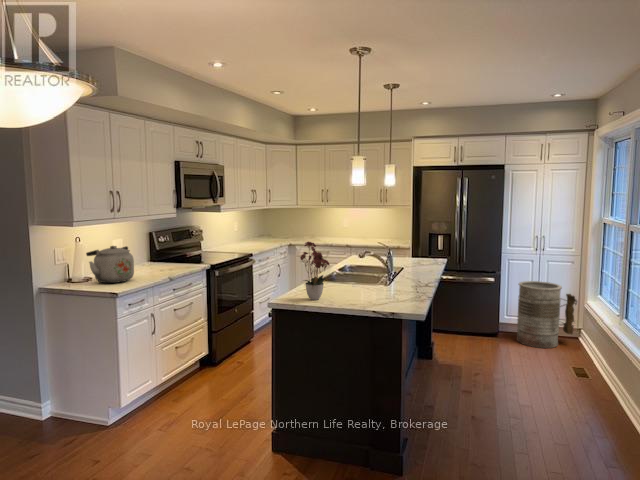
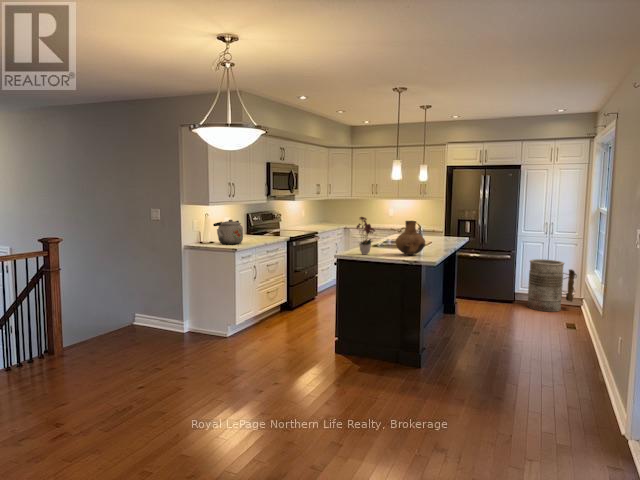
vase: none [360,246,406,299] -> present [395,221,425,255]

